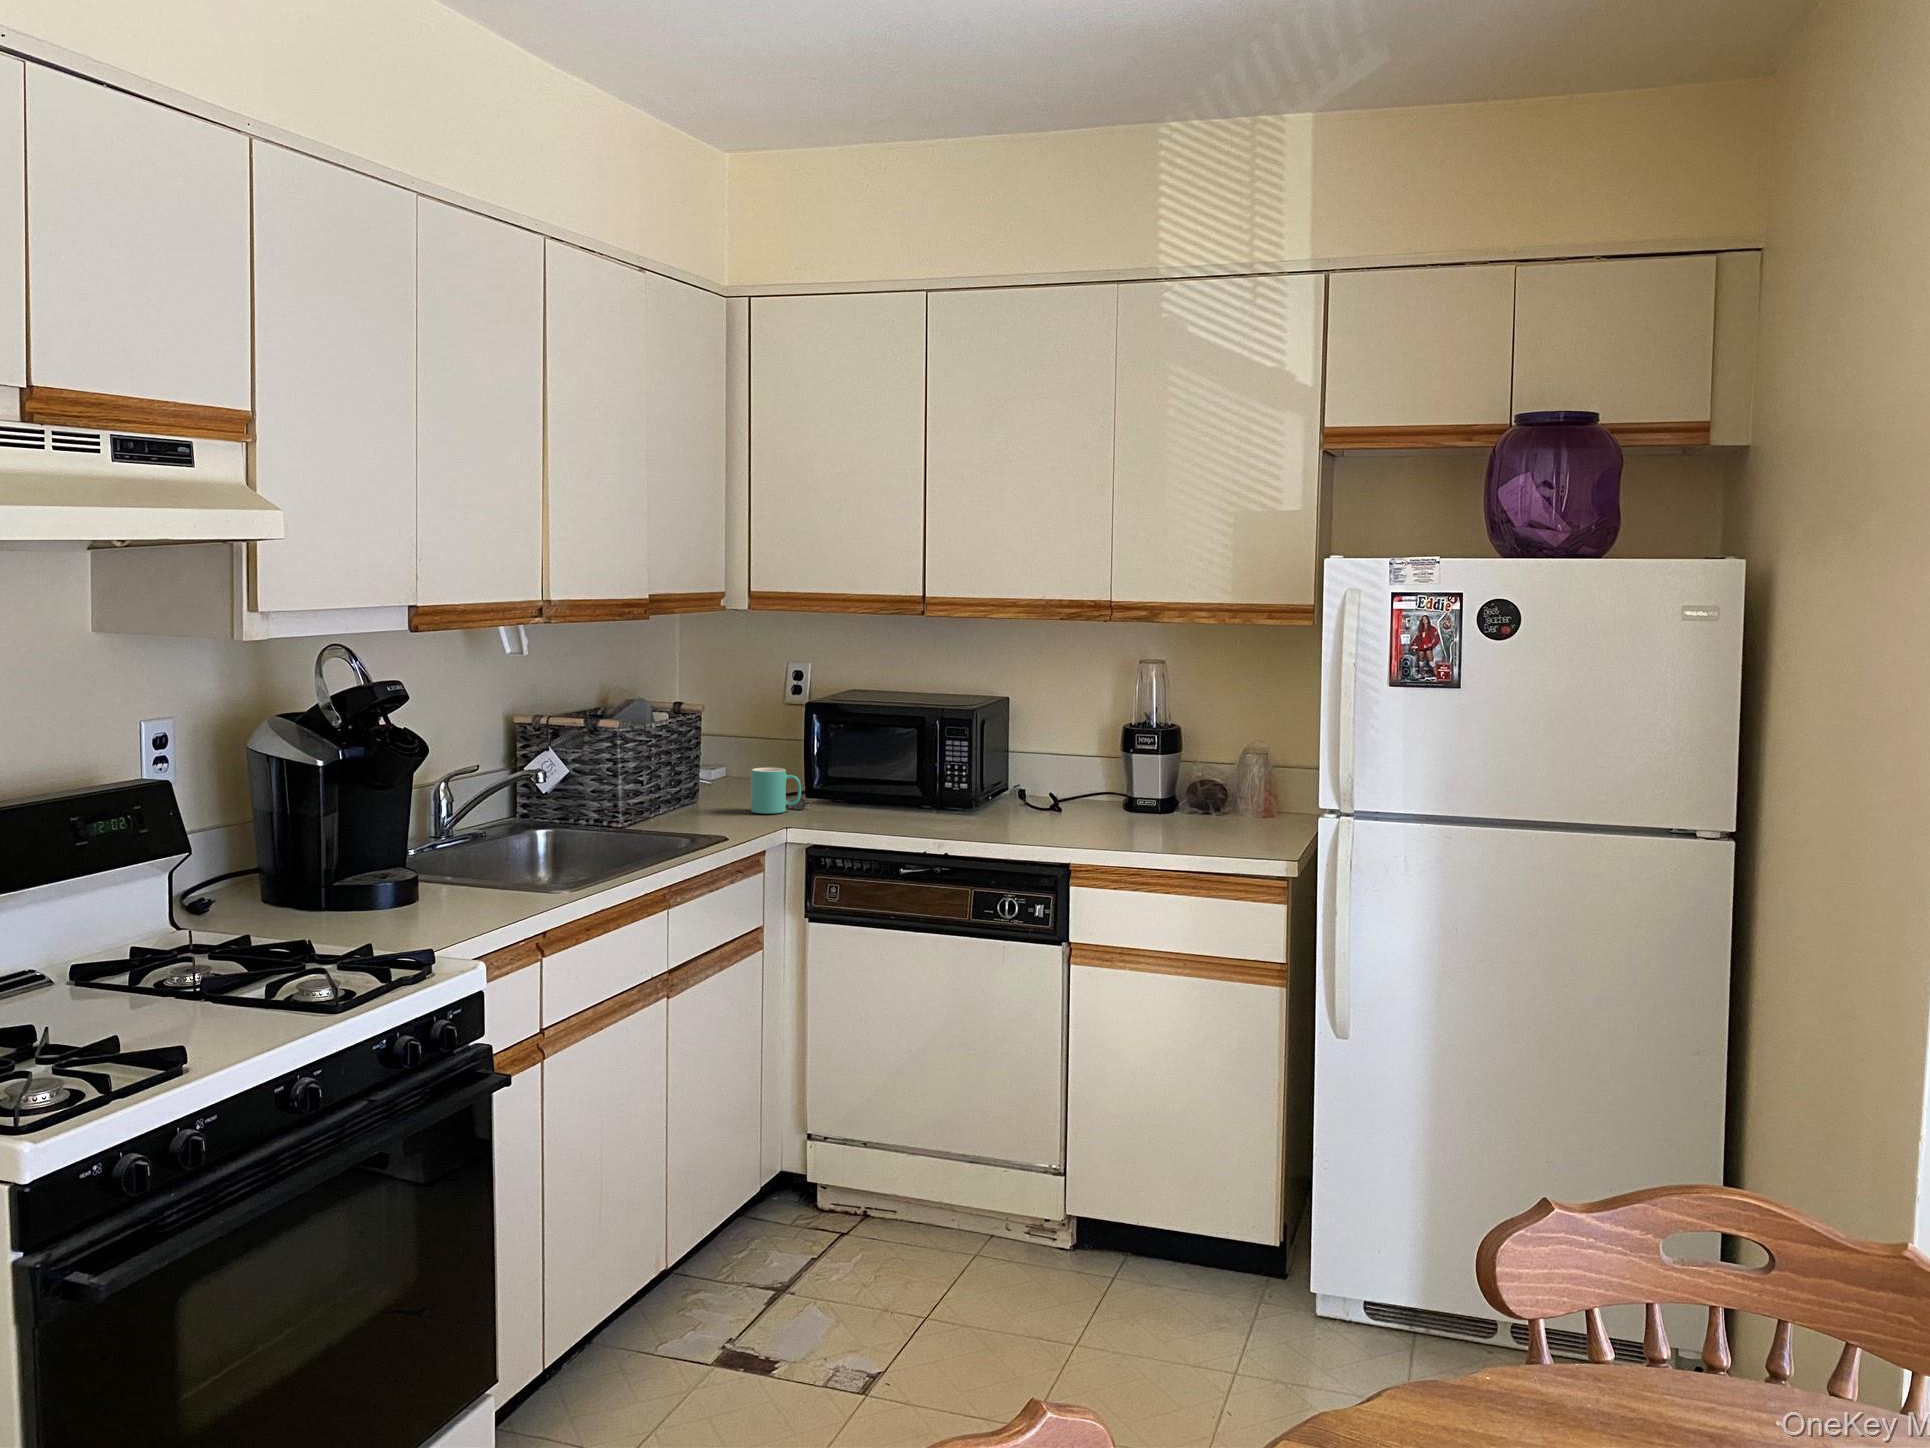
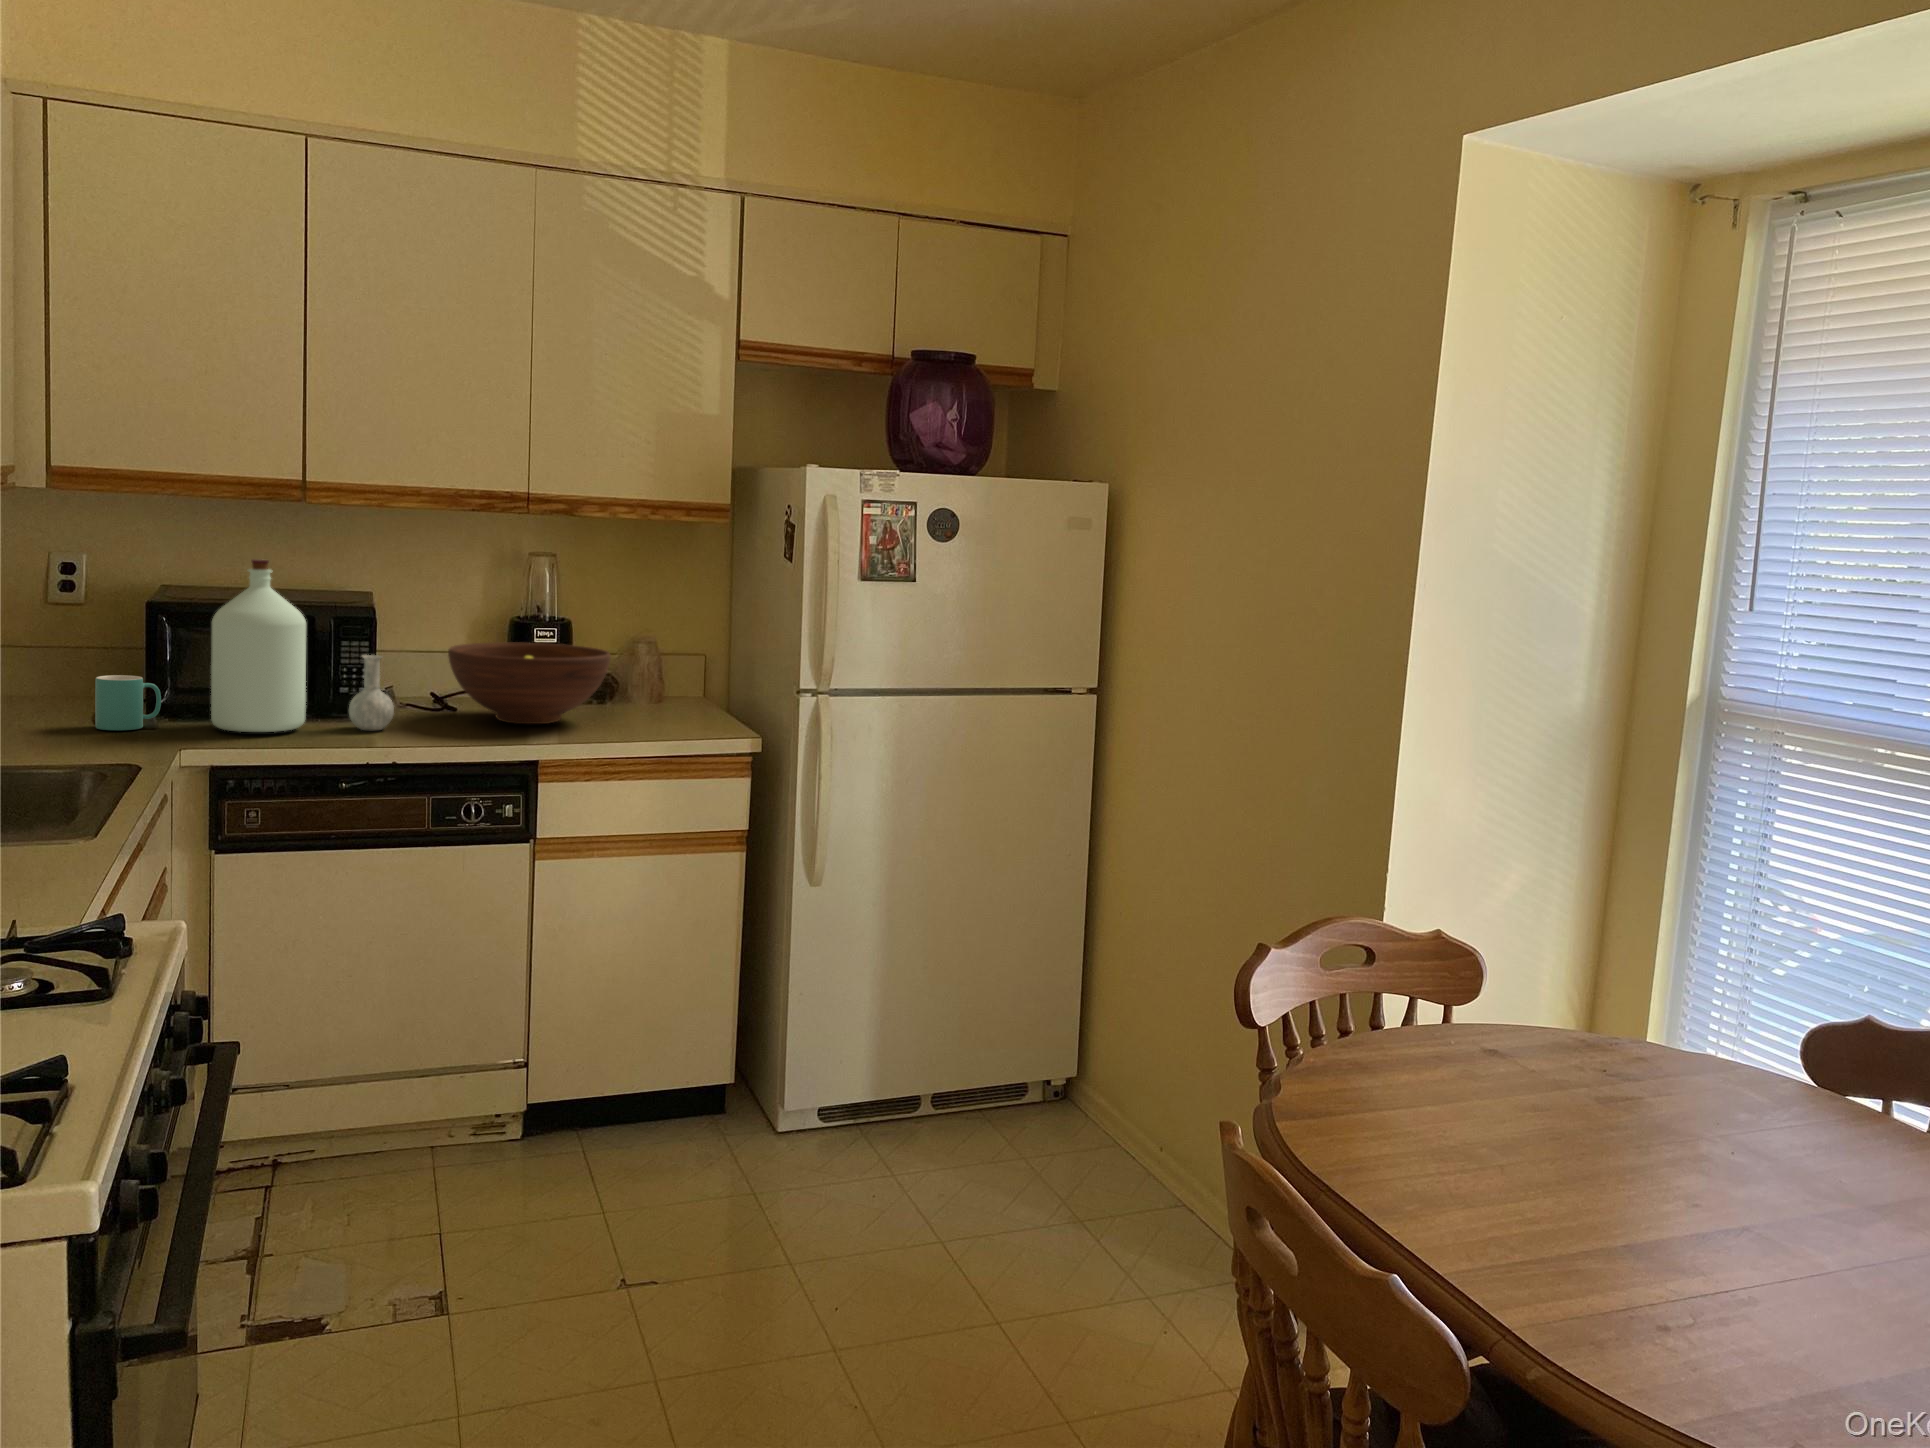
bottle: none [826,670,970,826] -> present [211,559,394,732]
fruit bowl: none [1027,749,1180,830] -> present [448,642,611,724]

